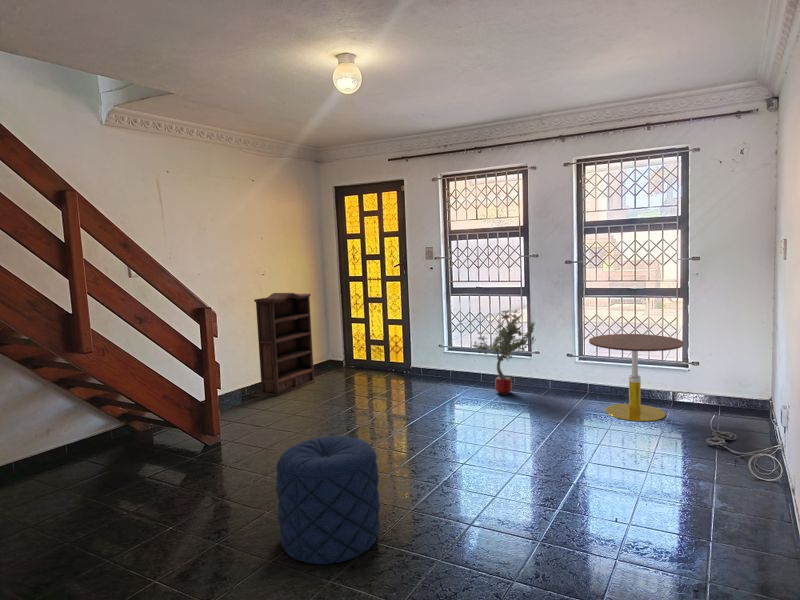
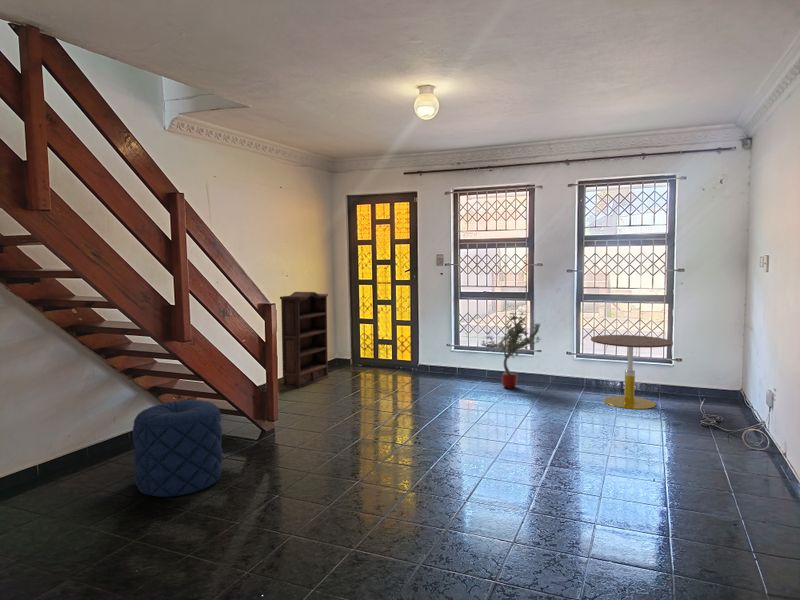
pouf: present [276,436,380,564] -> present [133,400,222,497]

